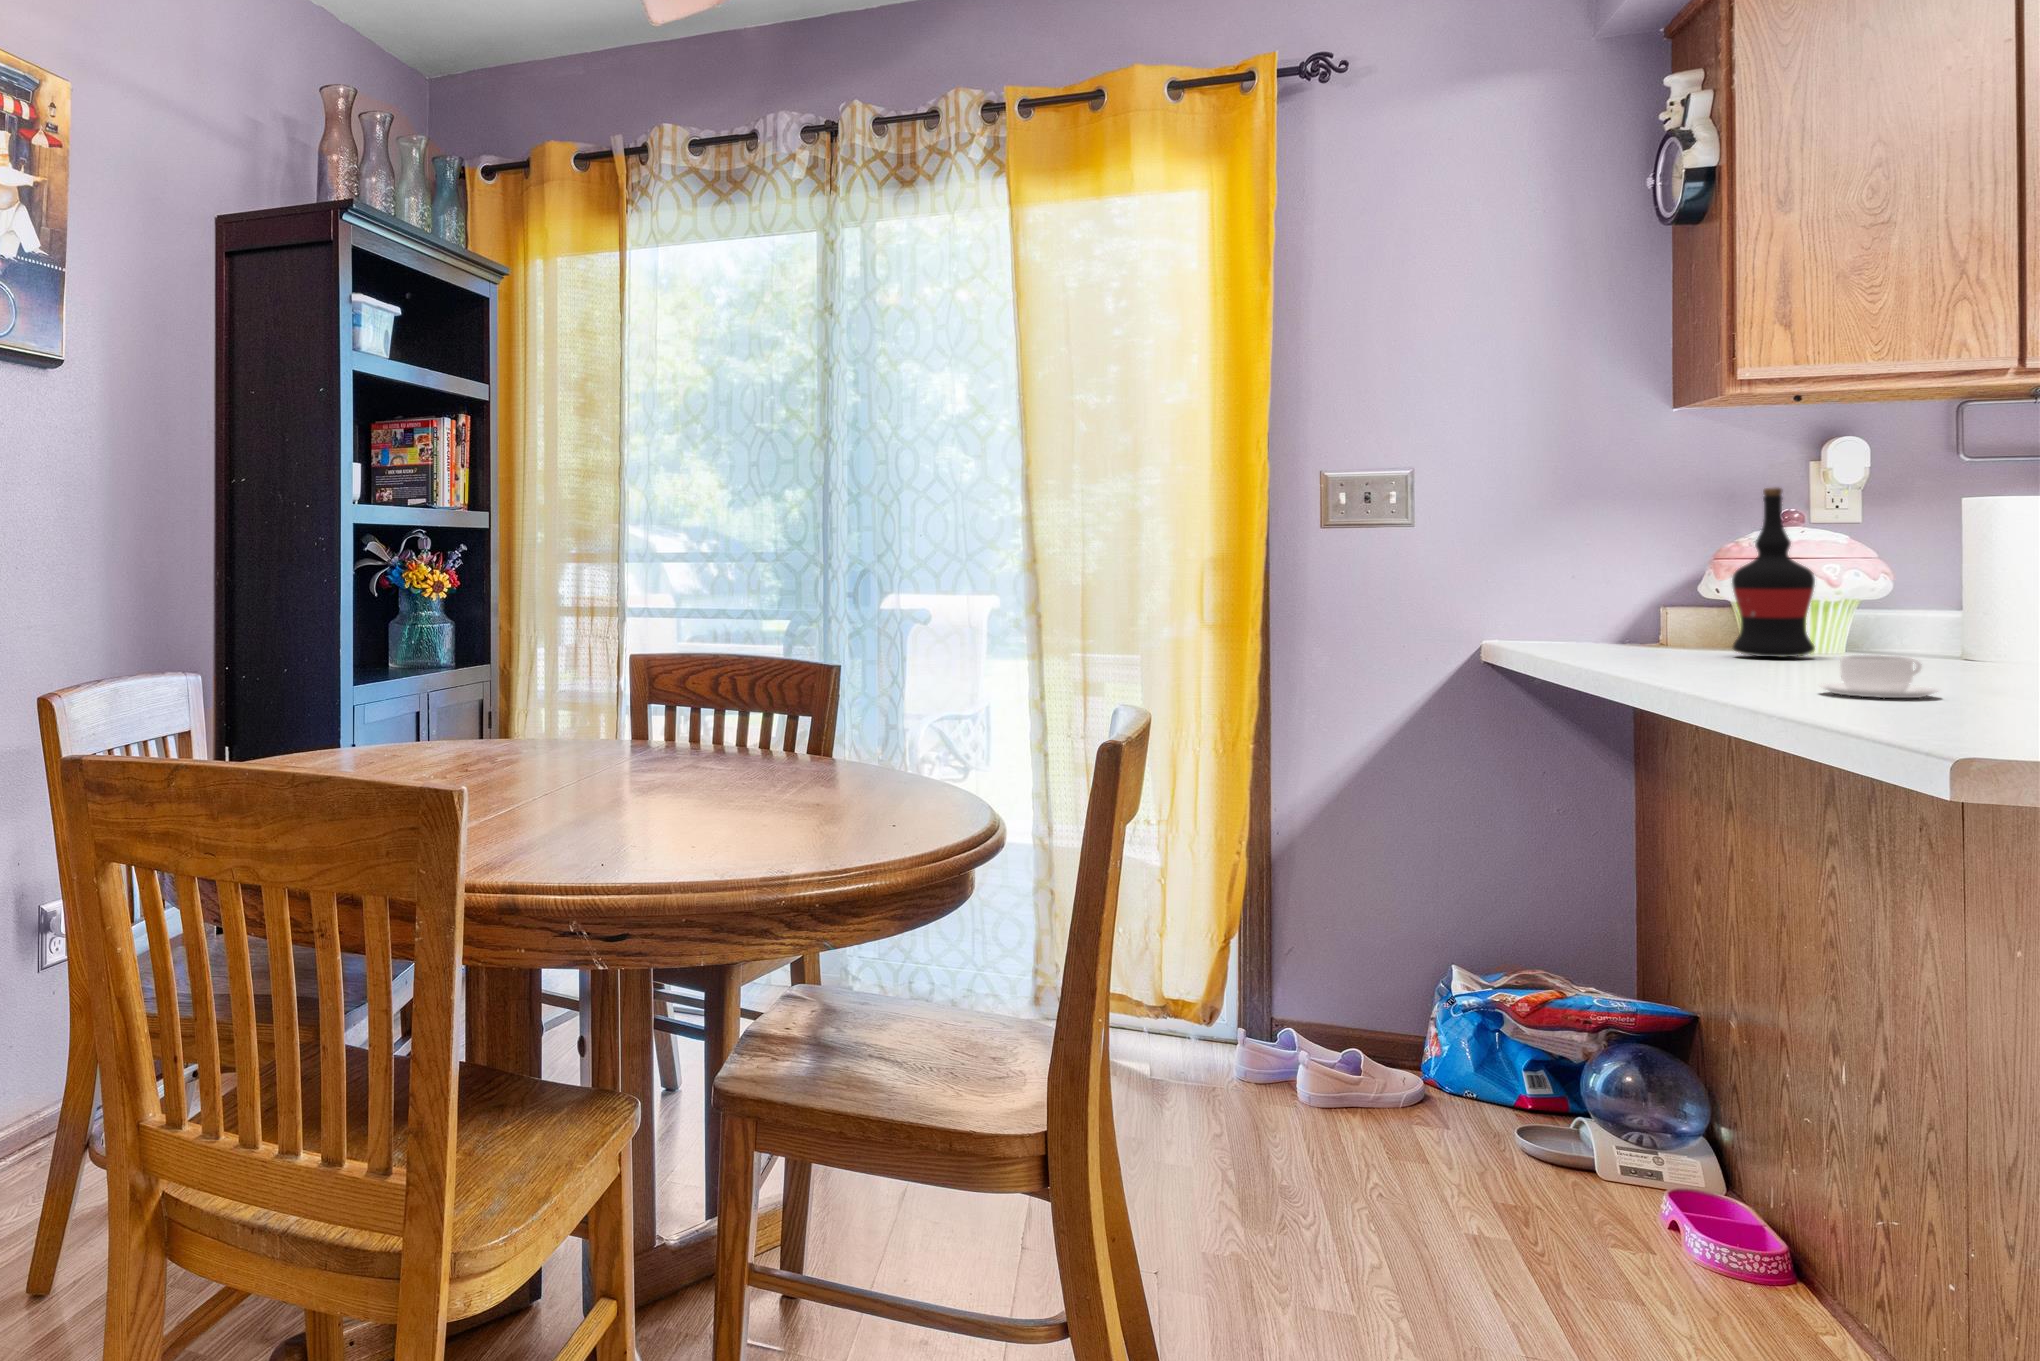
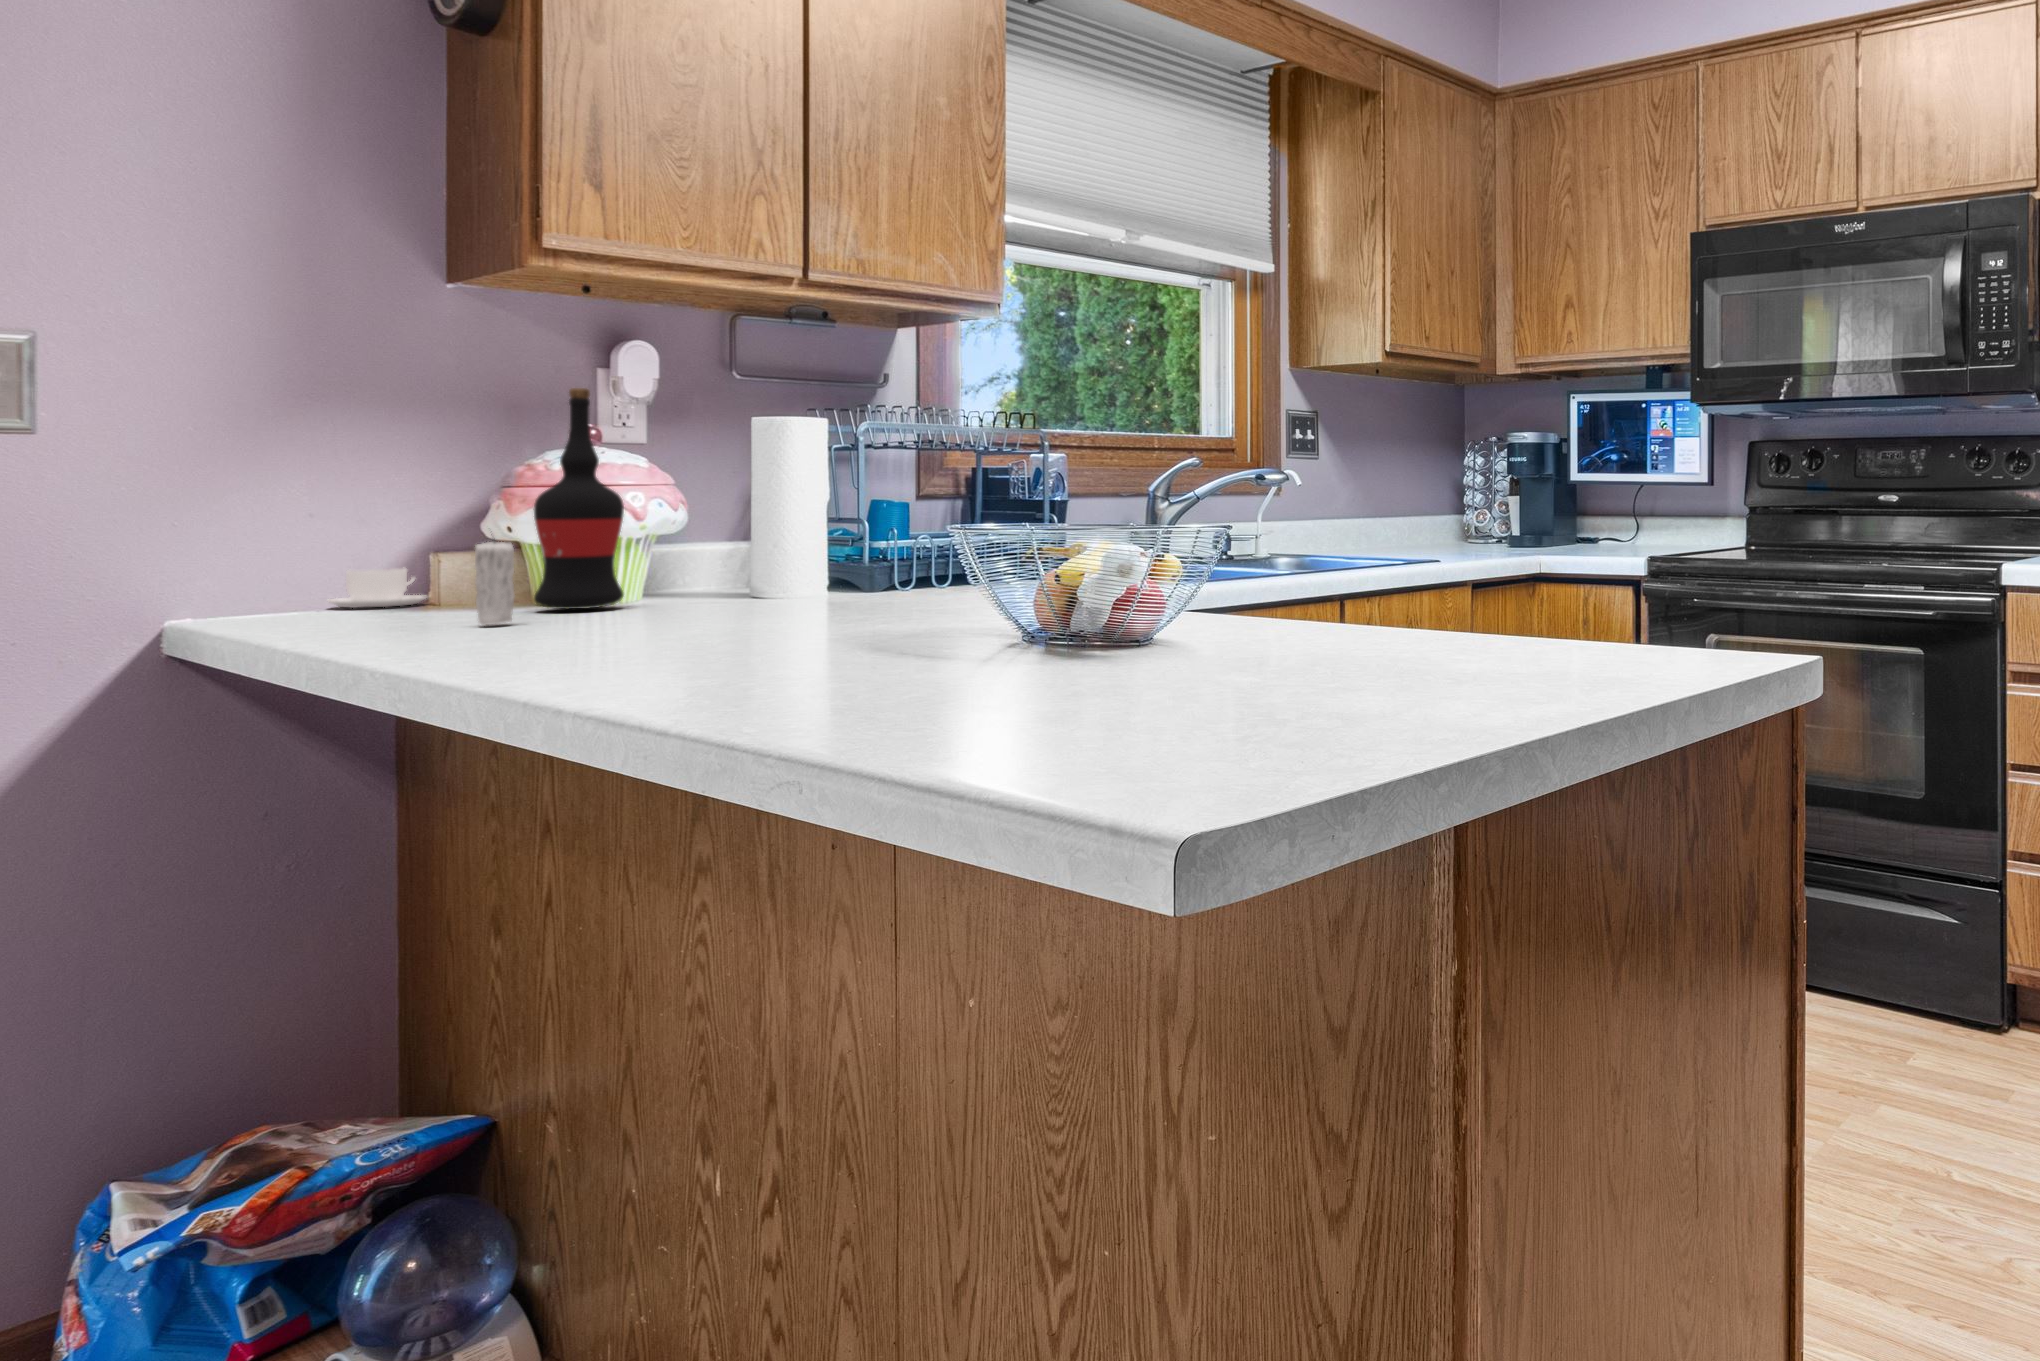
candle: none [1675,594,1707,664] -> present [475,538,515,625]
coffee cup: present [1820,655,1938,698] -> present [329,568,426,608]

